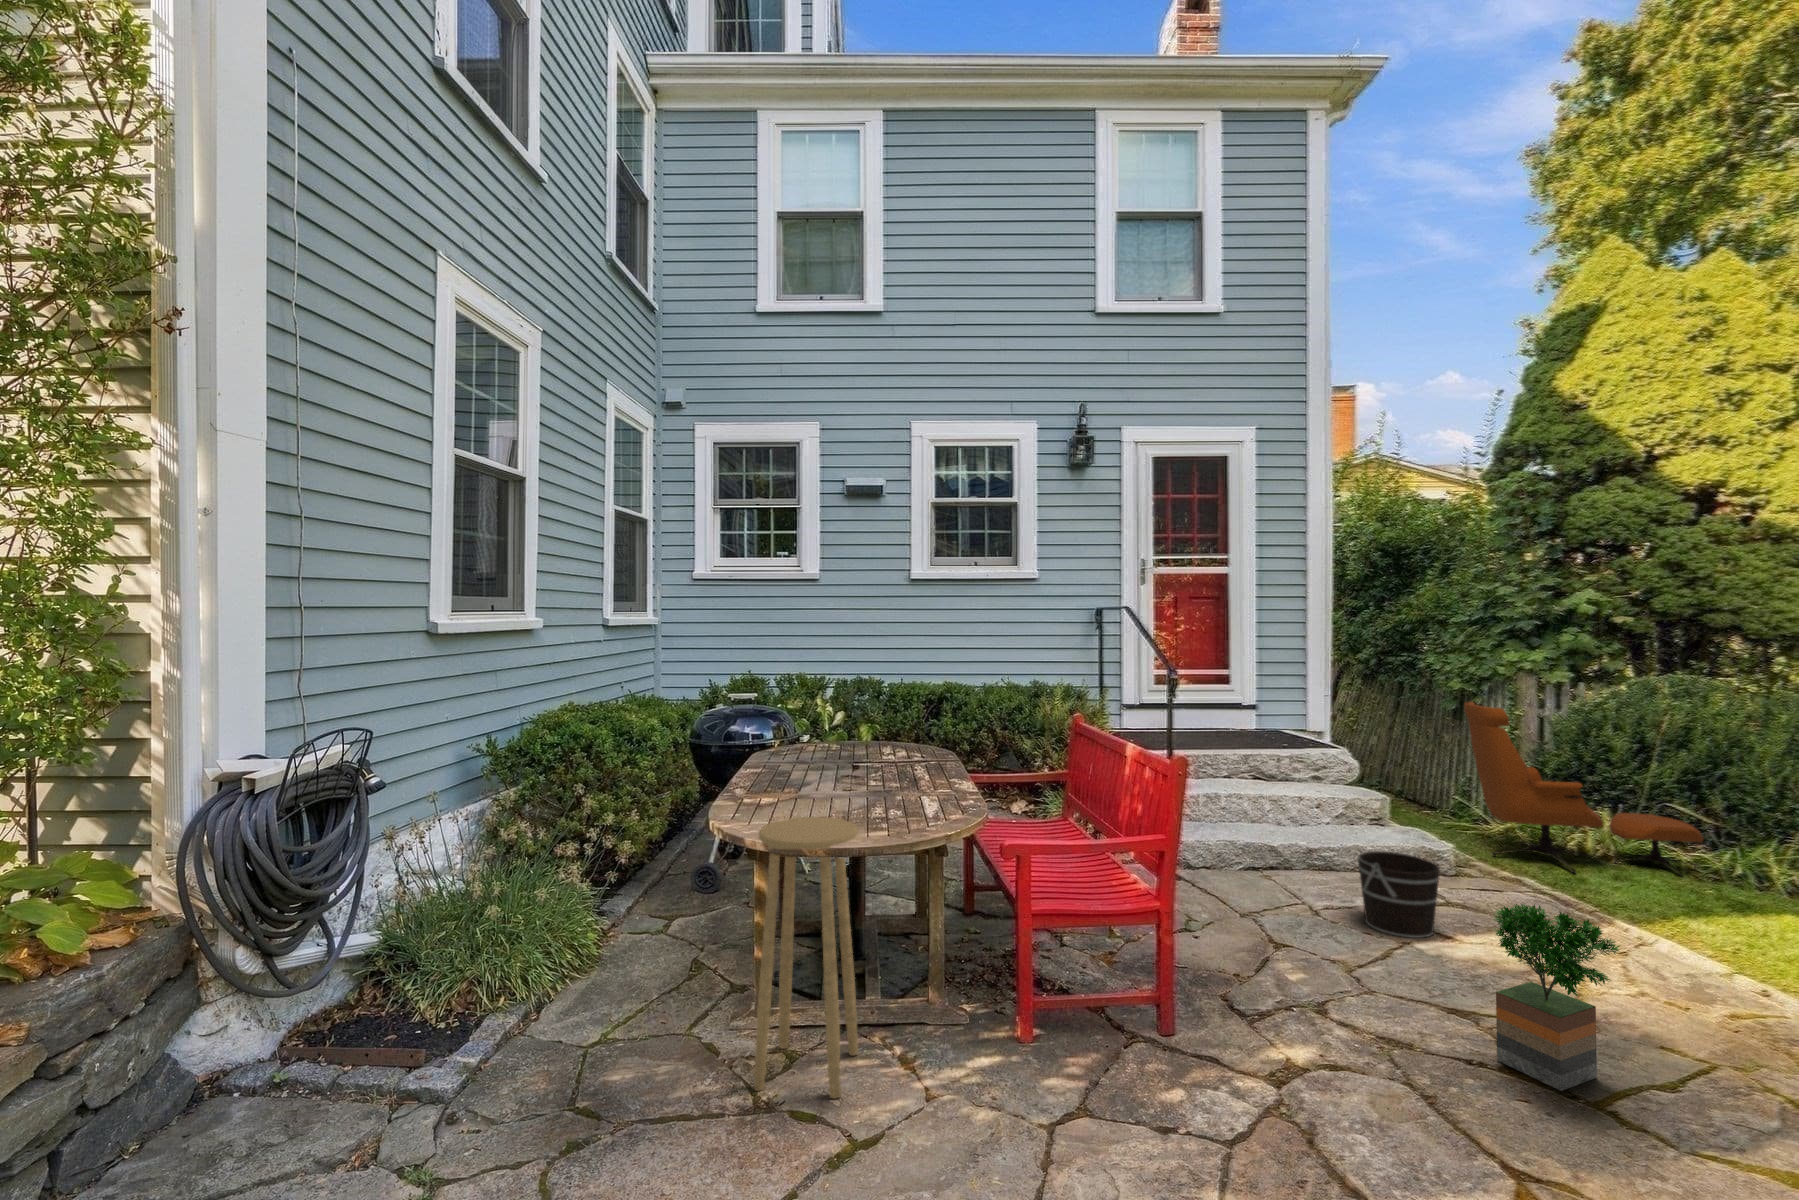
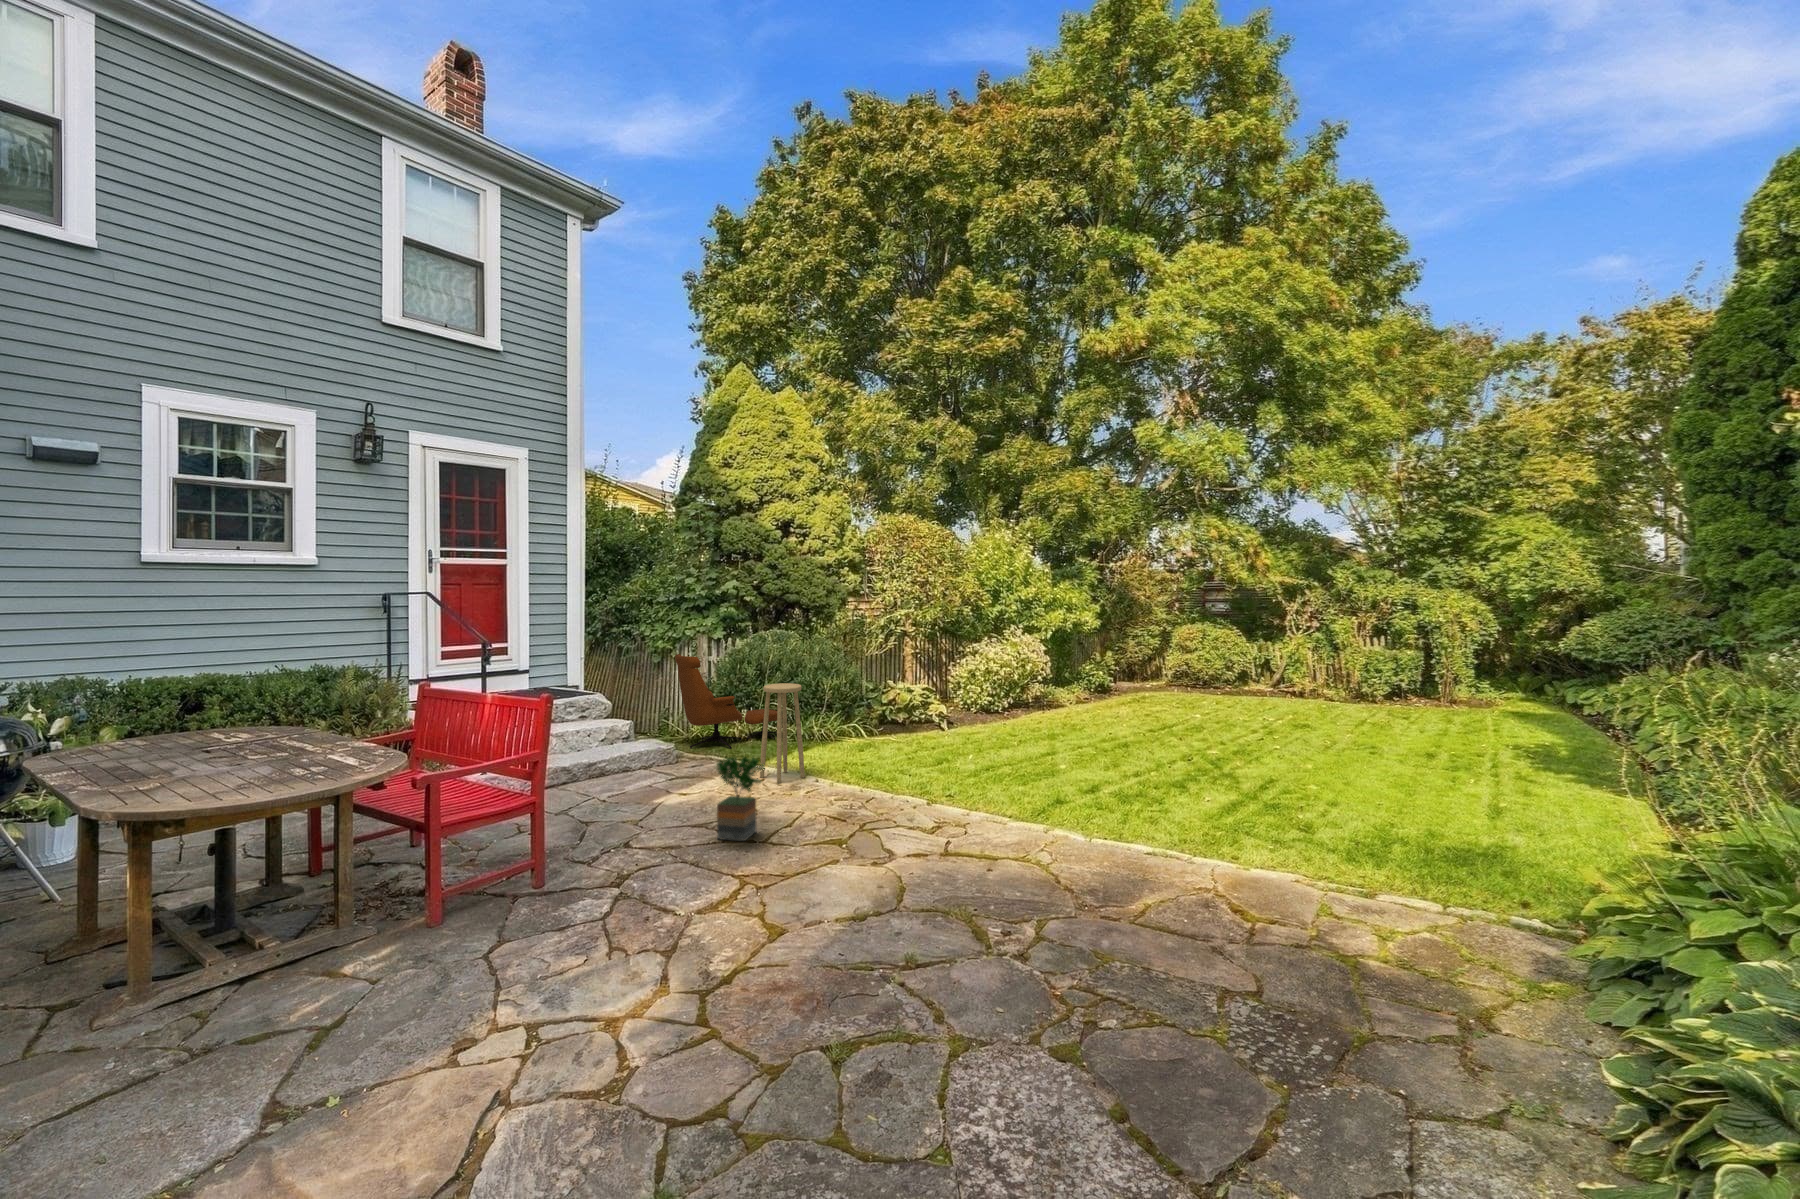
stool: present [754,817,858,1099] -> present [760,683,805,783]
bucket: present [1358,851,1440,938] -> none [631,750,677,801]

